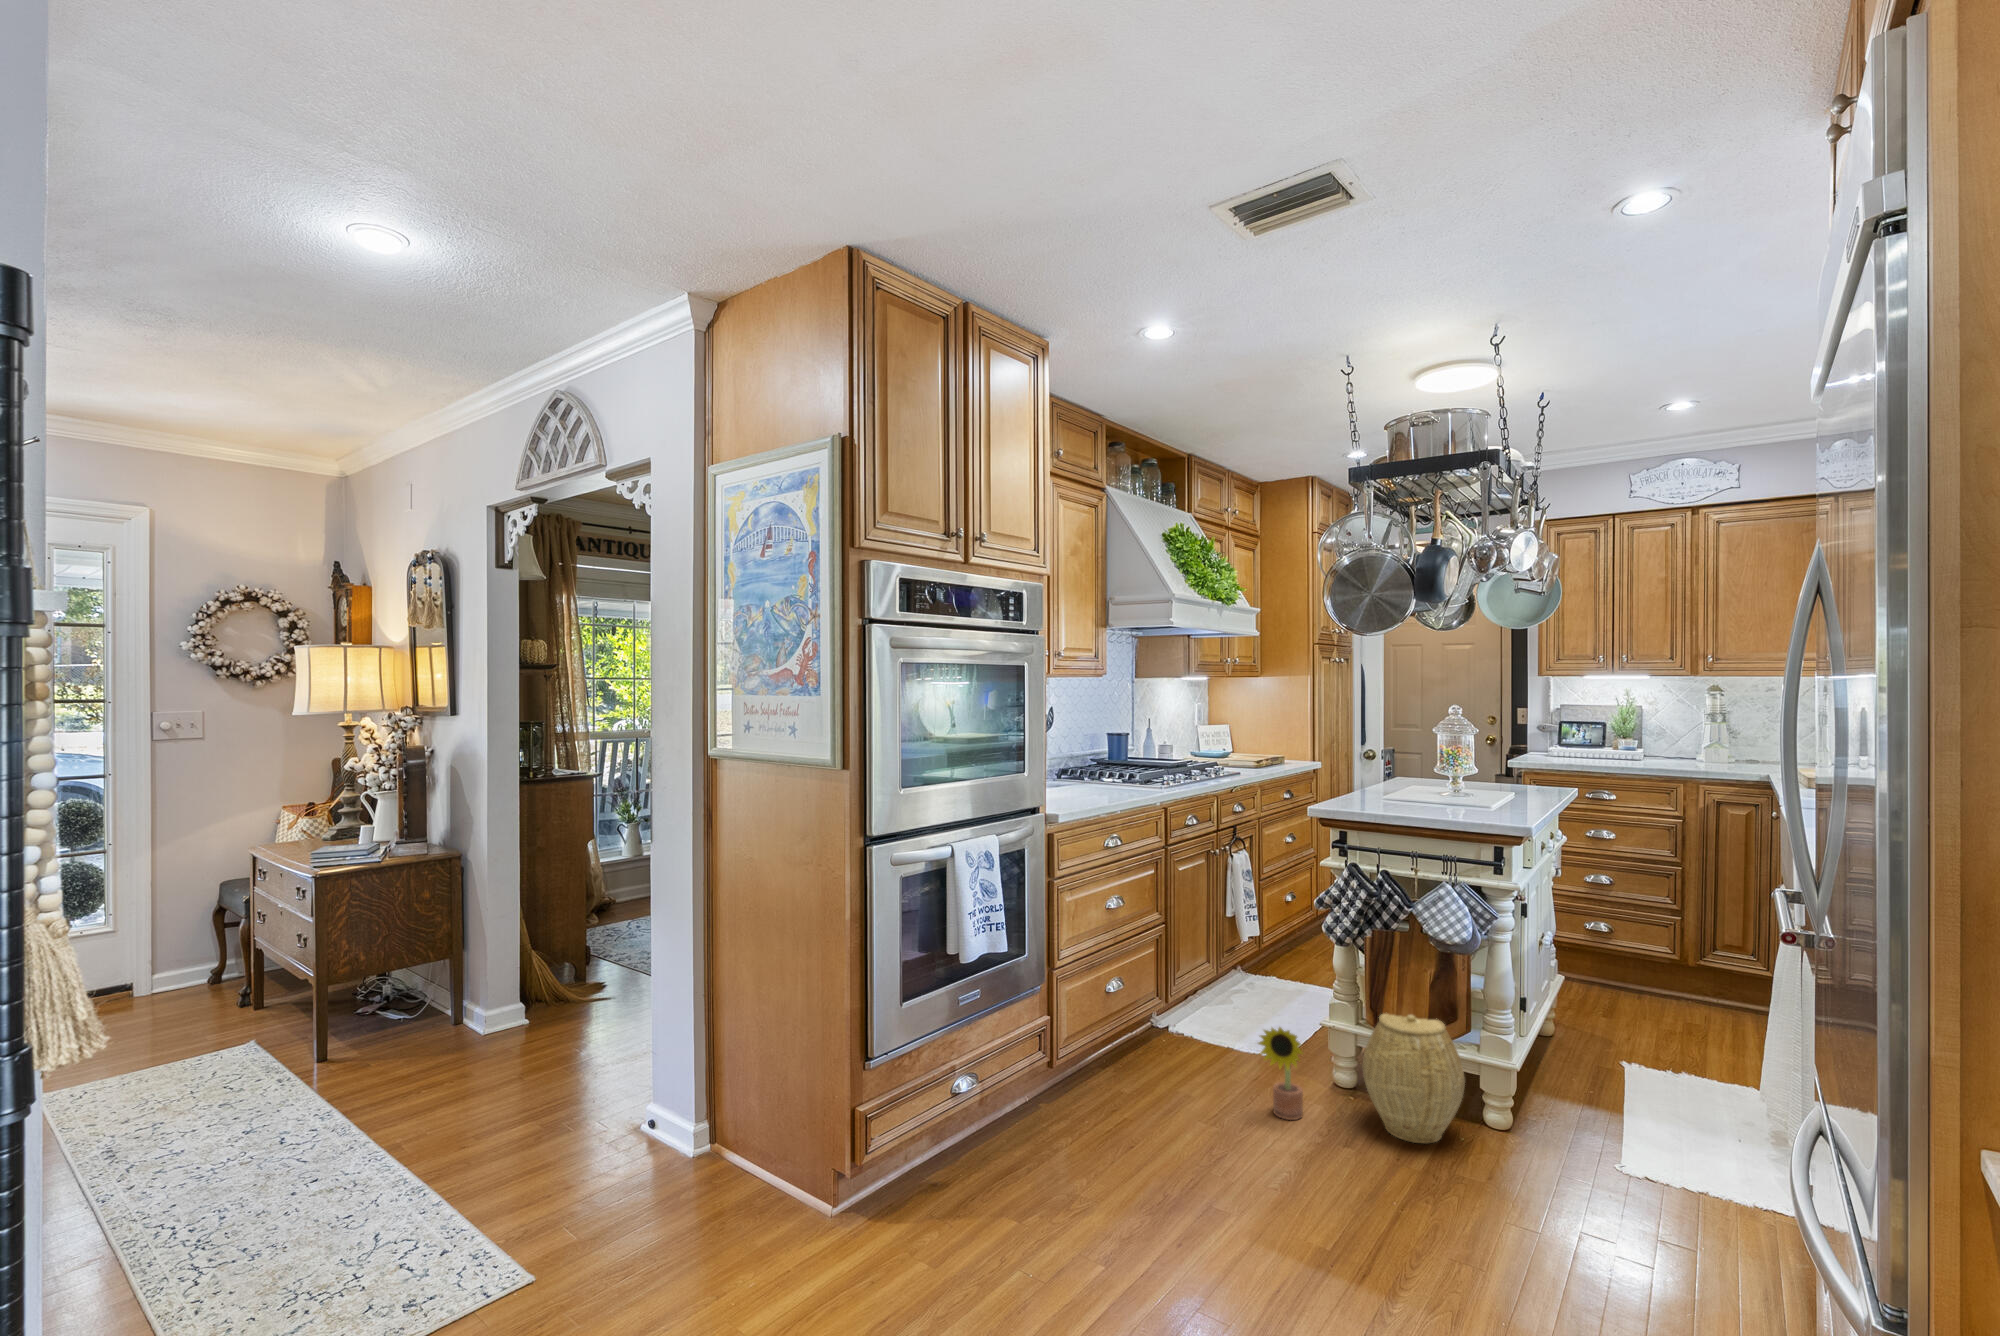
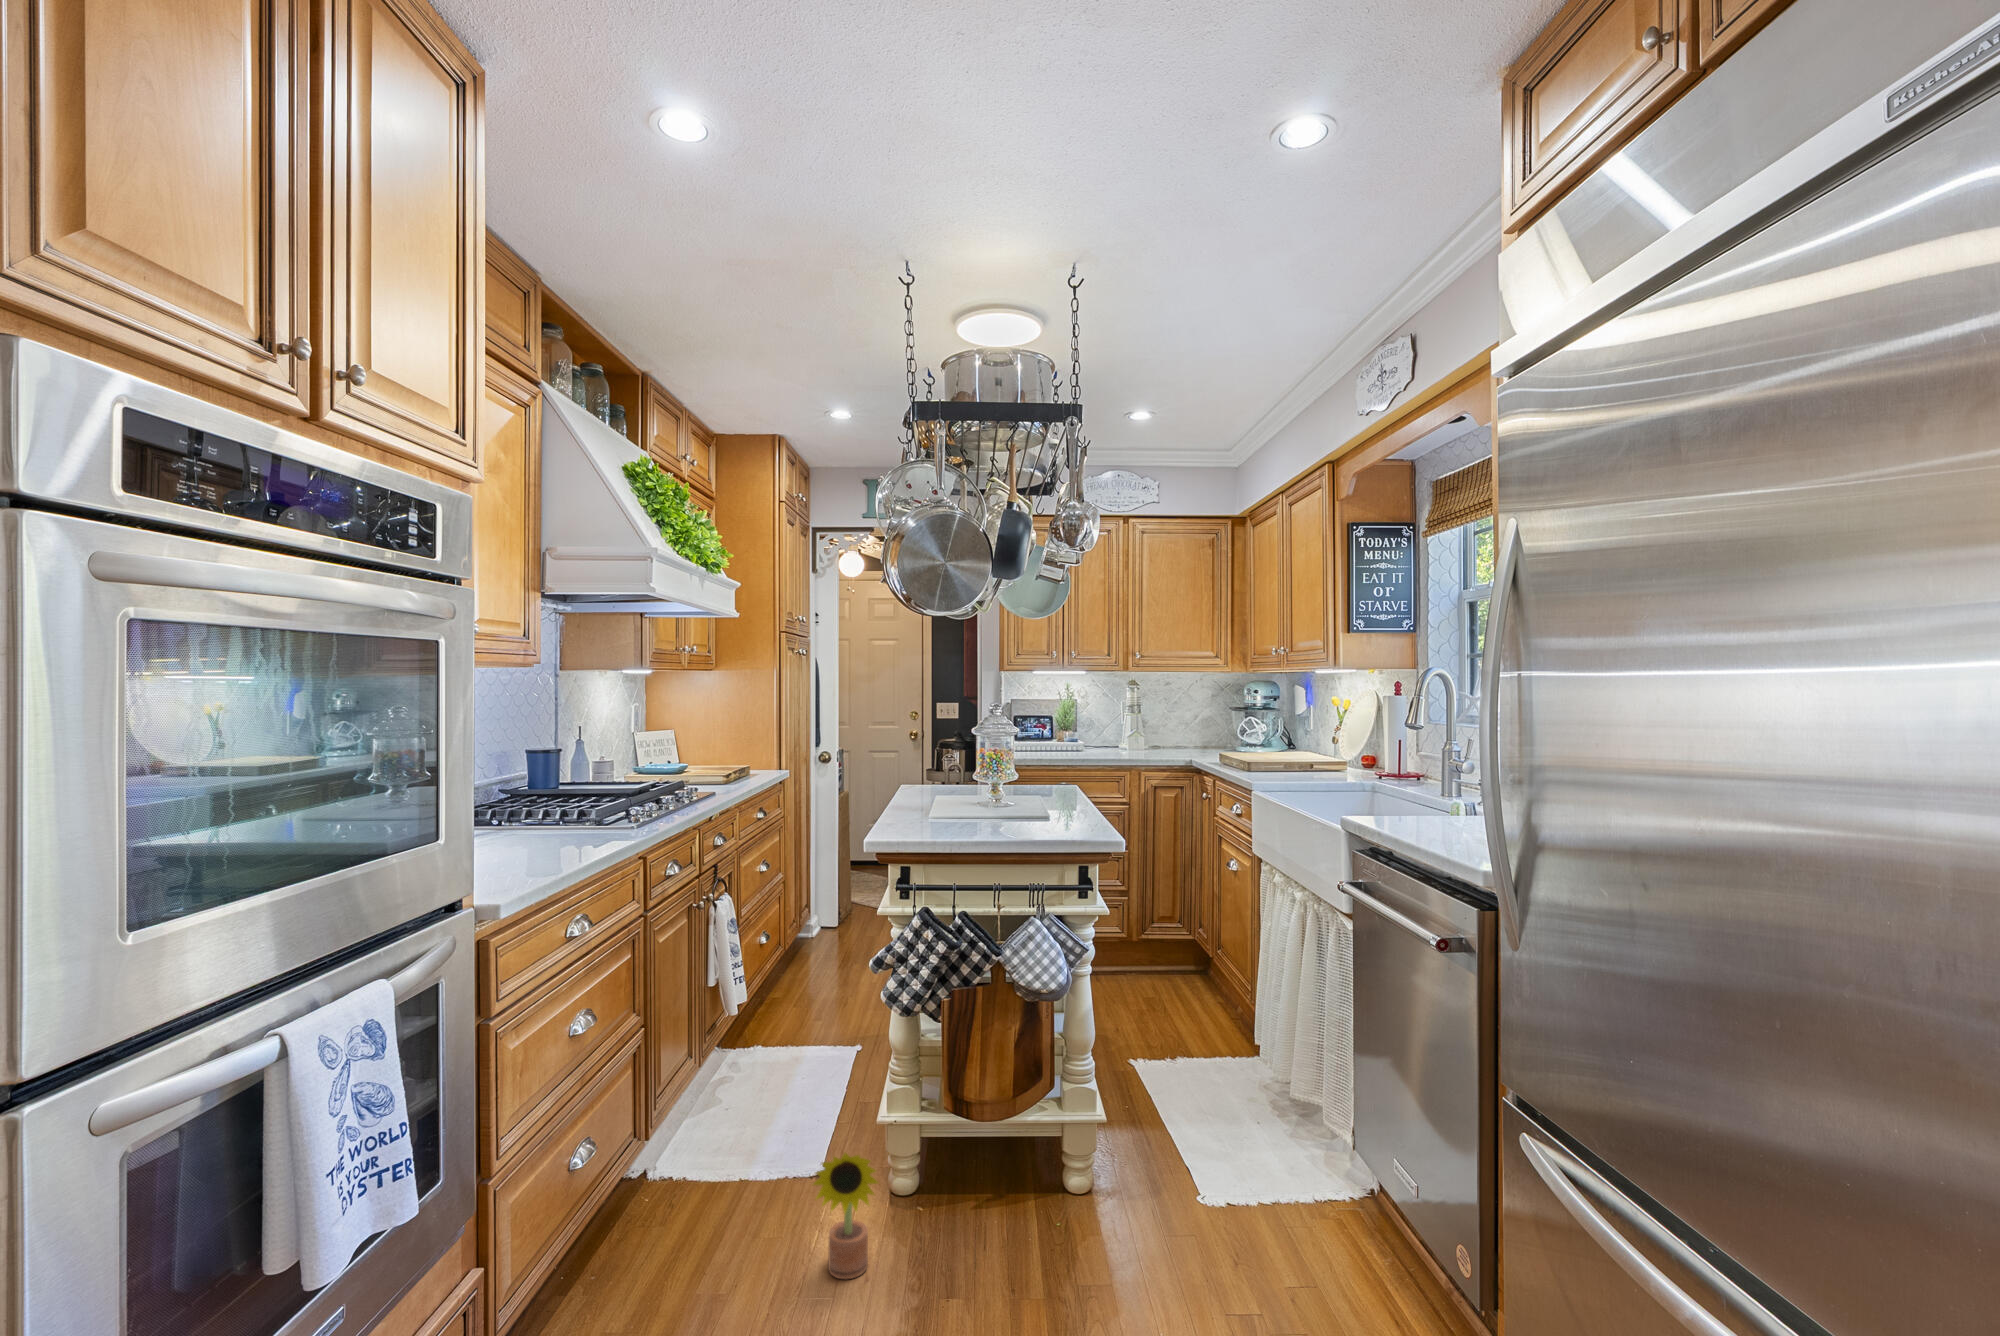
woven basket: present [1363,1014,1465,1144] -> none [940,1082,1058,1257]

